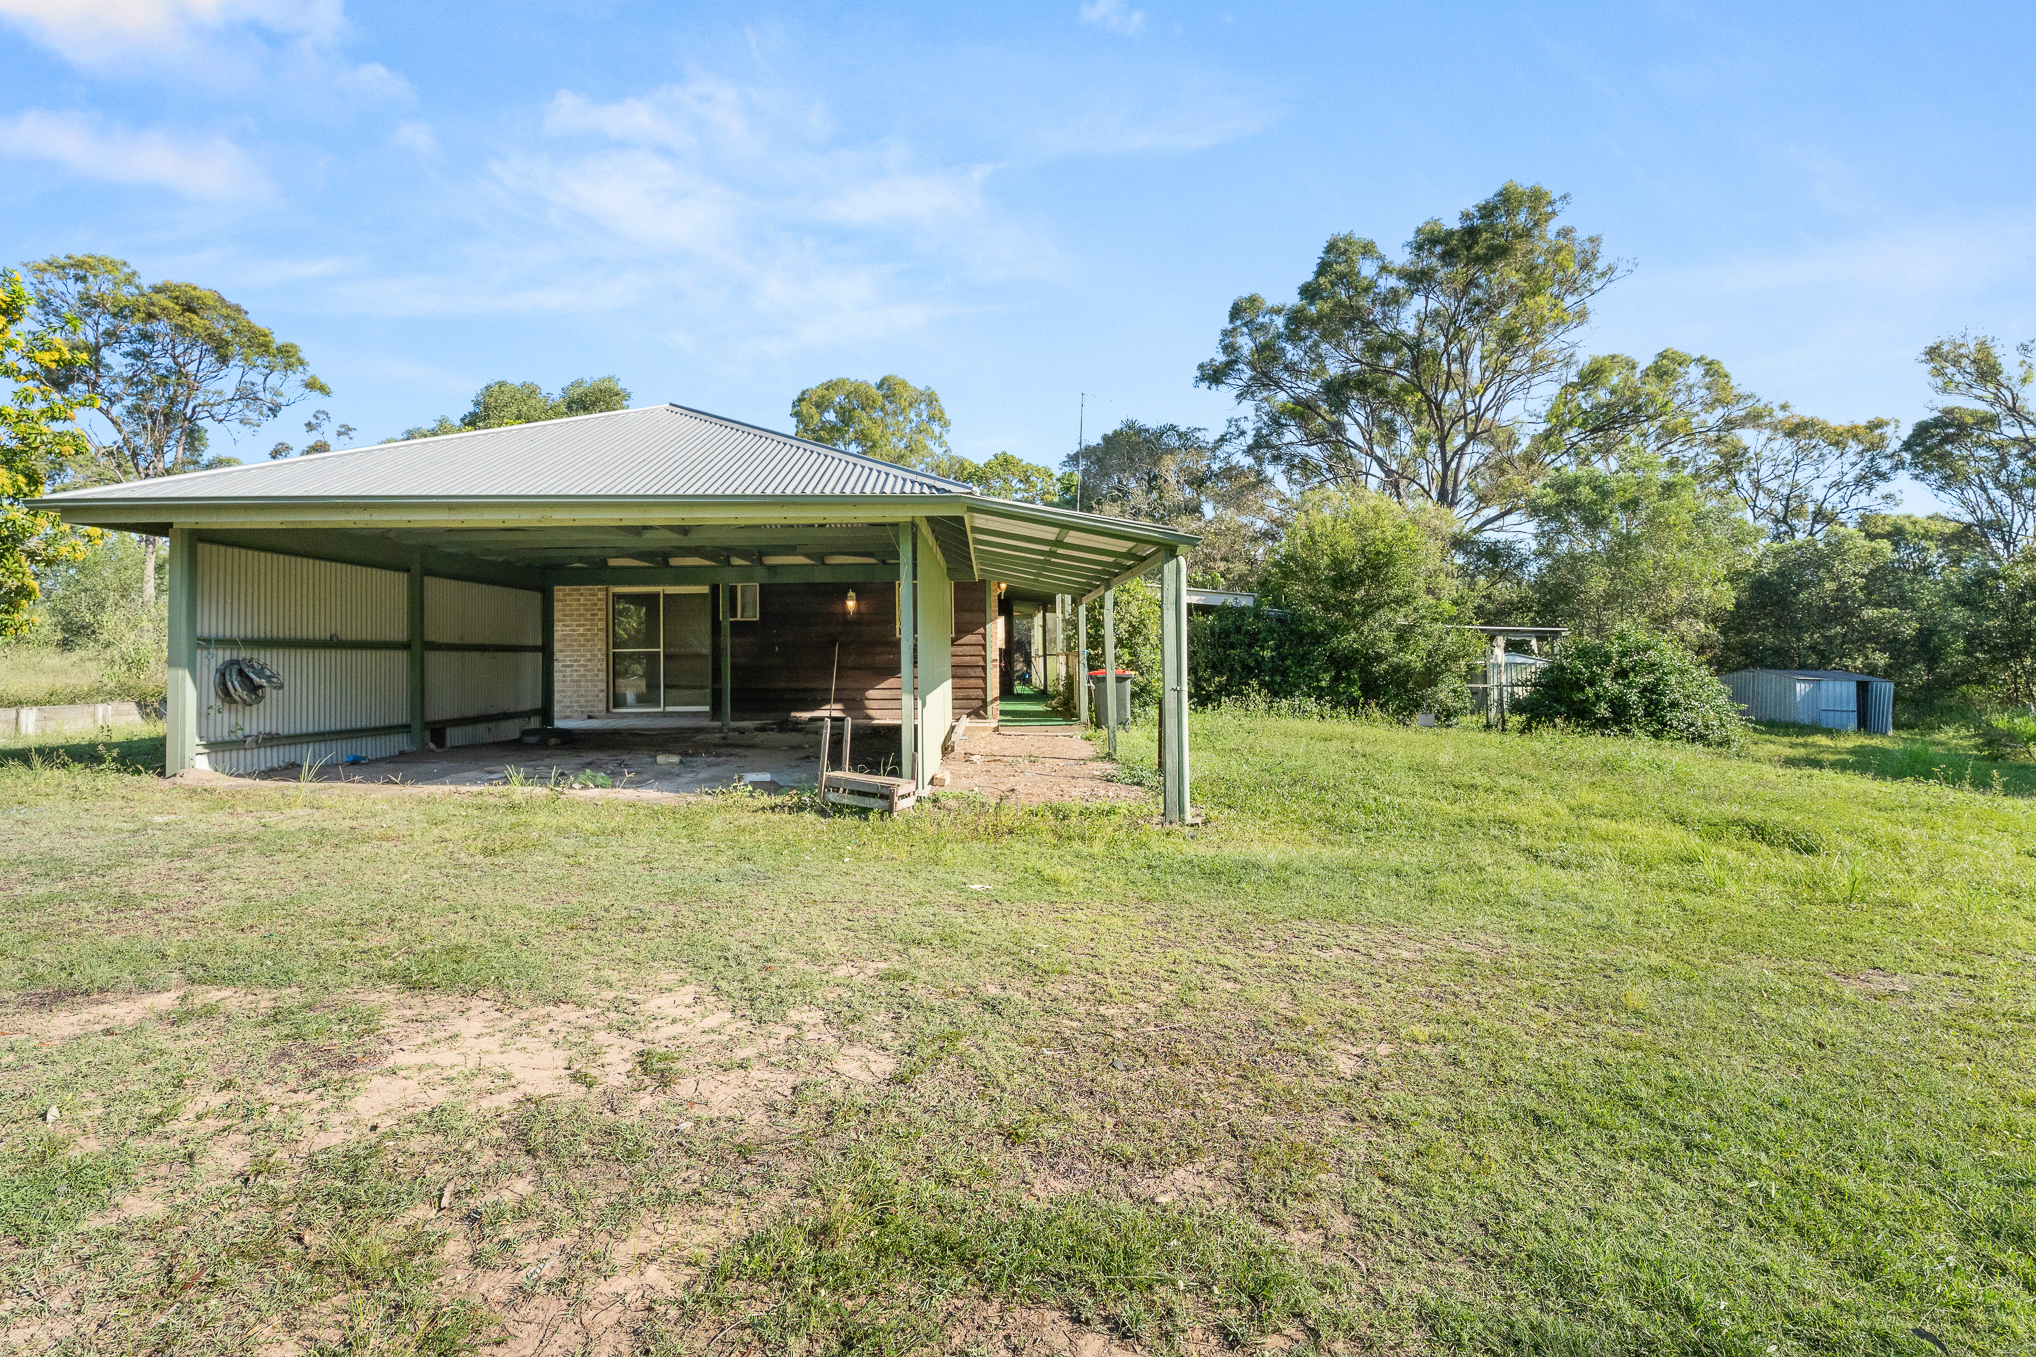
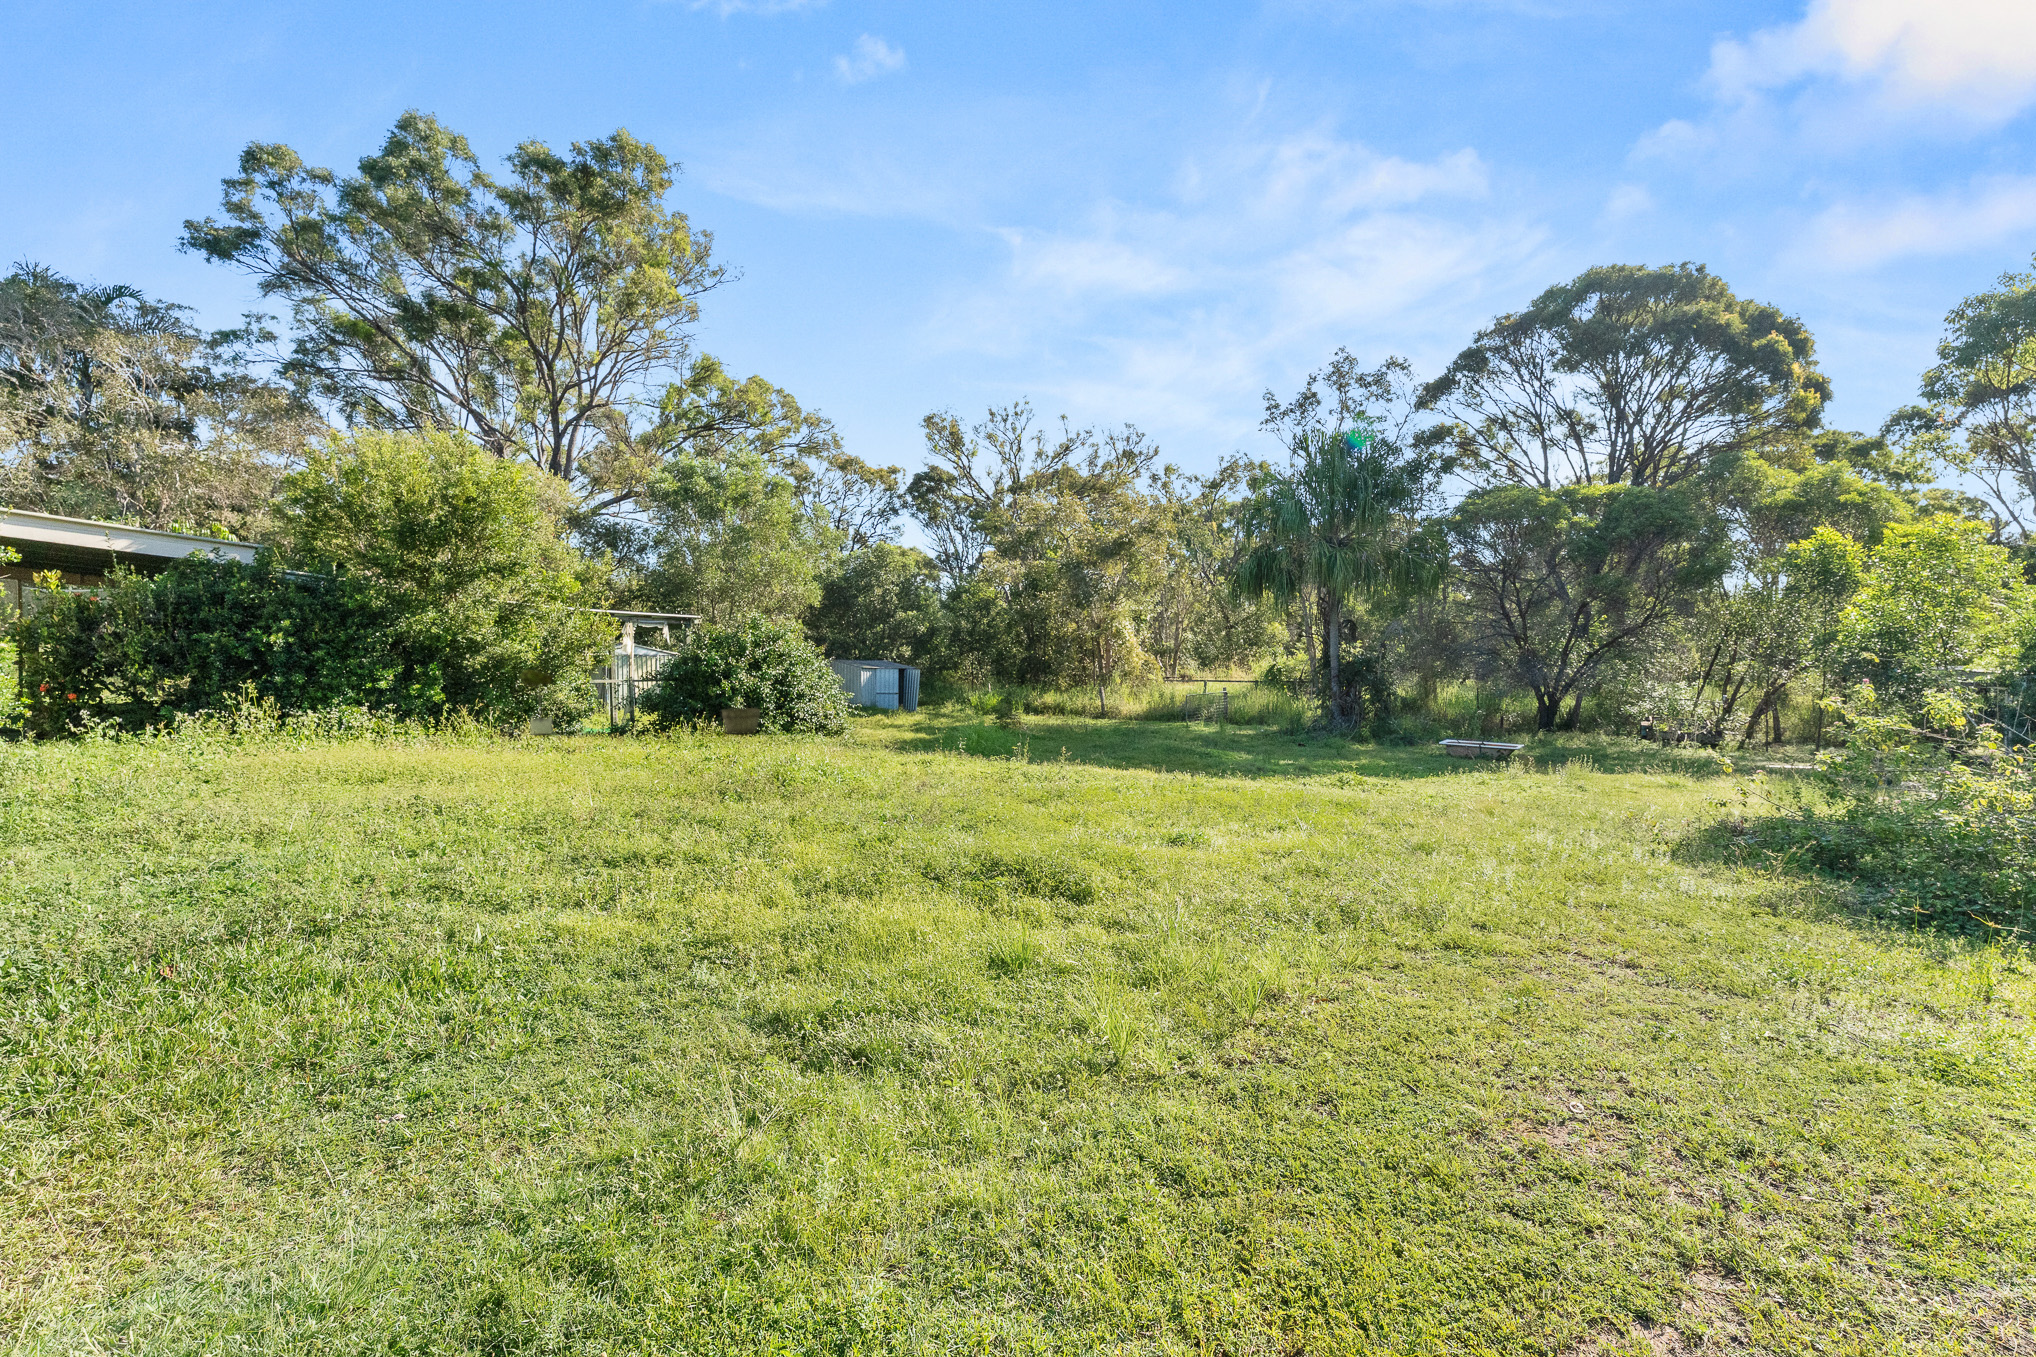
wooden bucket: none [1582,707,1624,737] -> present [722,703,760,734]

